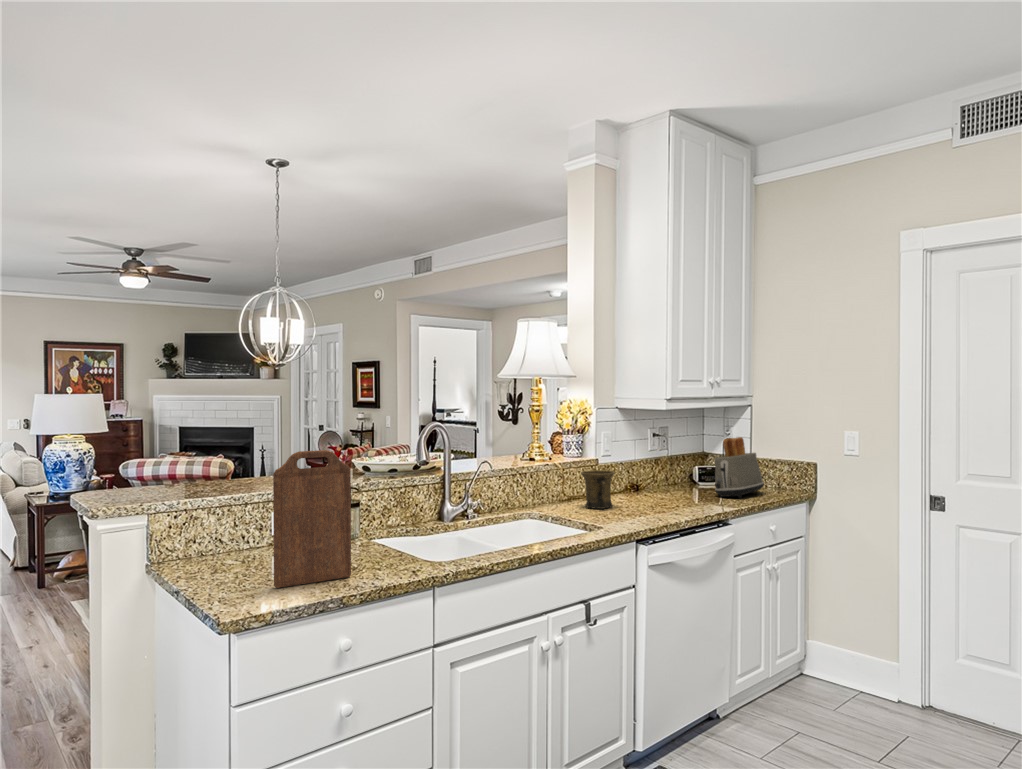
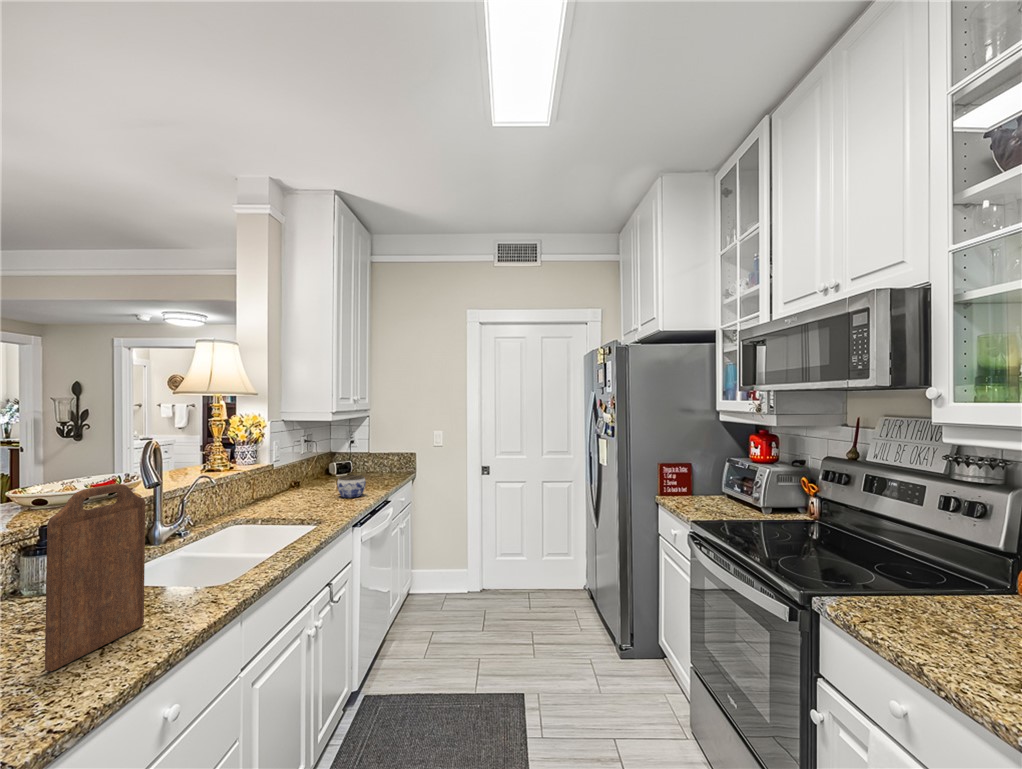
toaster: present [715,437,764,498] -> none [360,438,388,483]
mug: present [581,470,615,509] -> none [272,473,303,507]
jar: none [658,481,695,511] -> present [337,475,366,498]

